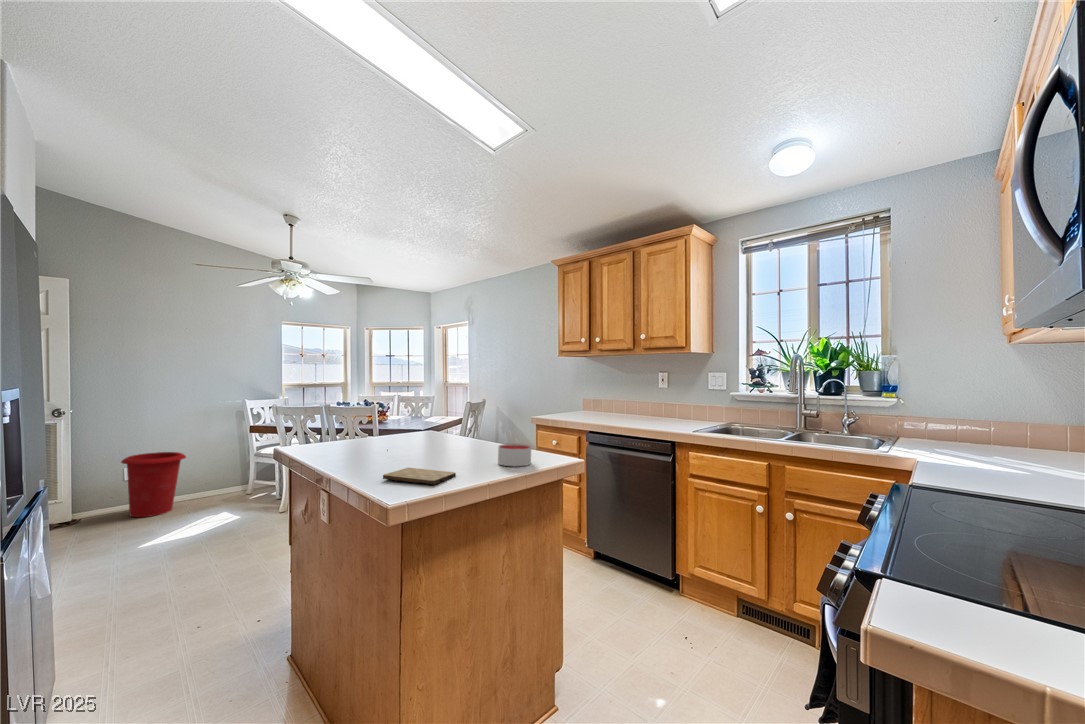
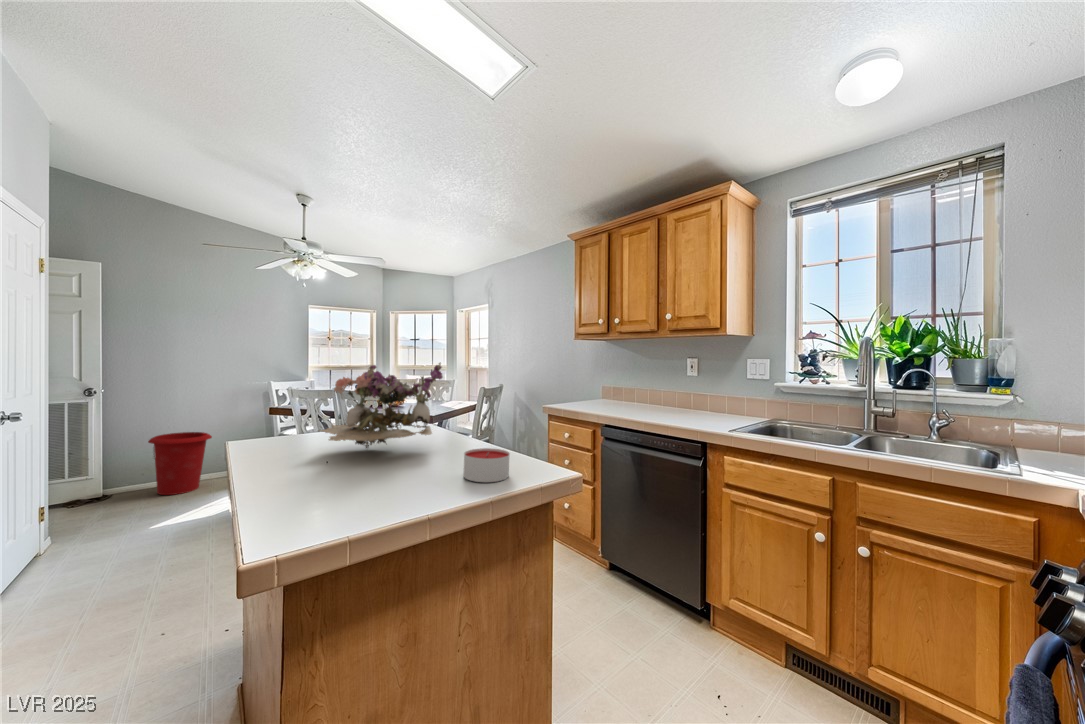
flower arrangement: none [371,379,468,451] -> present [319,363,442,449]
cutting board: present [383,468,456,485] -> none [282,481,391,517]

